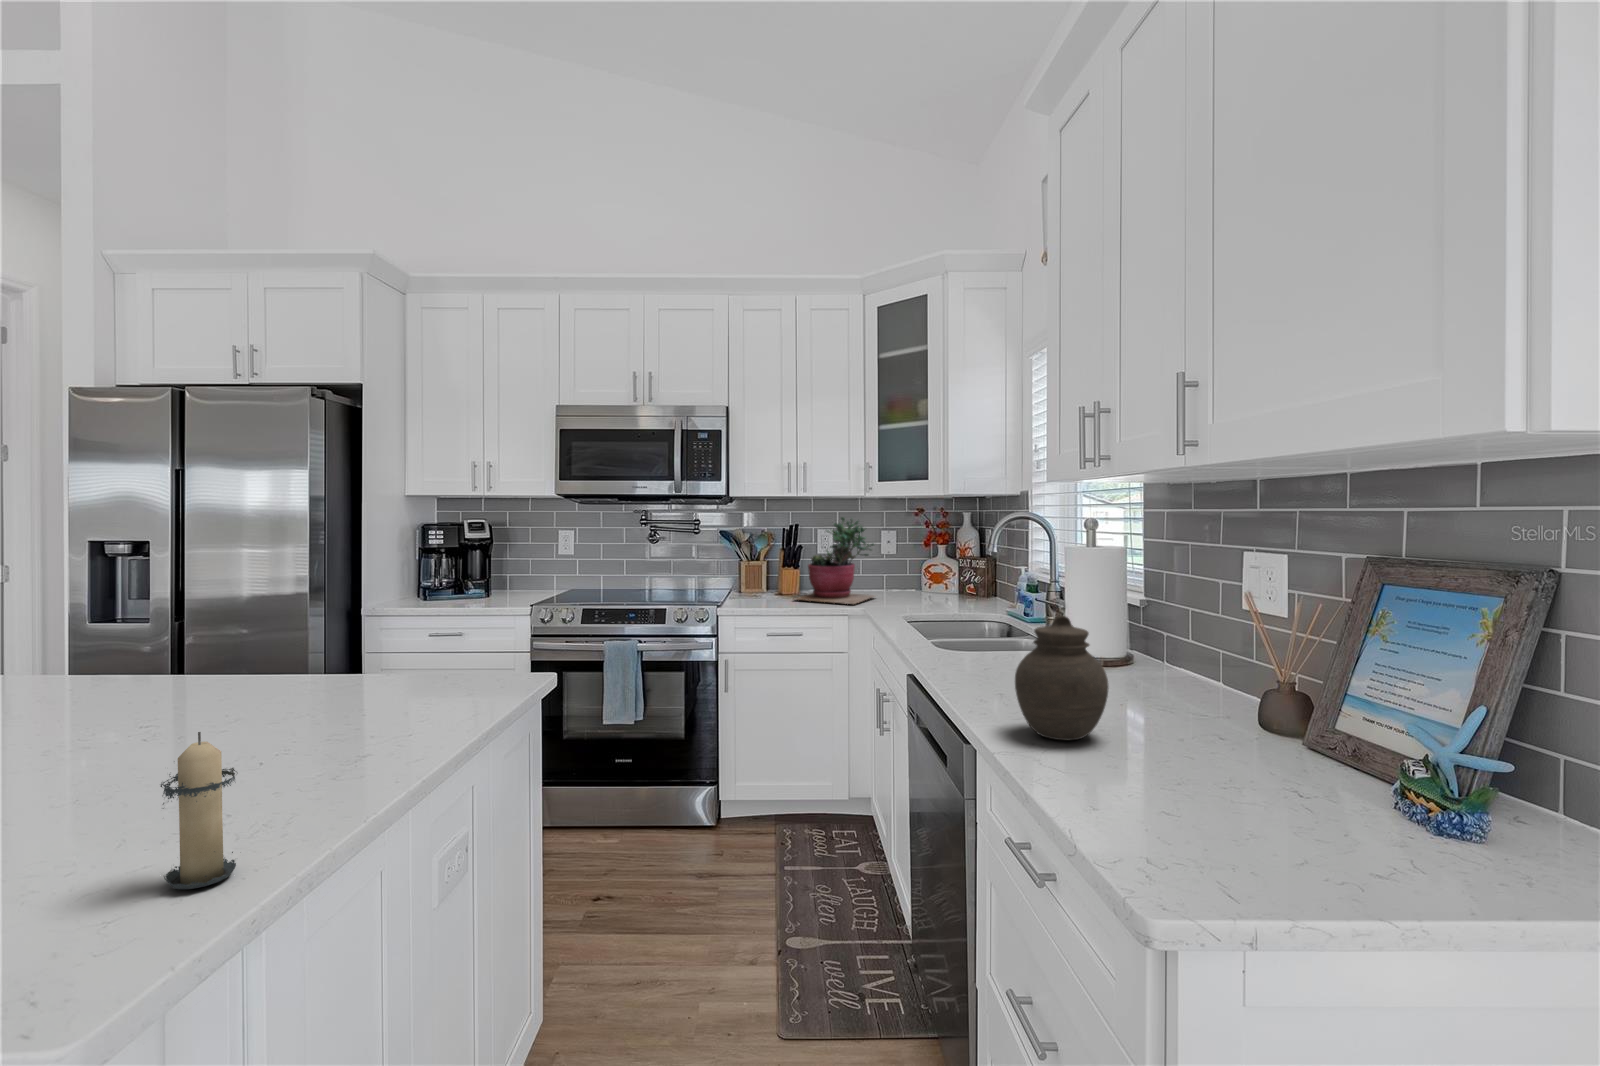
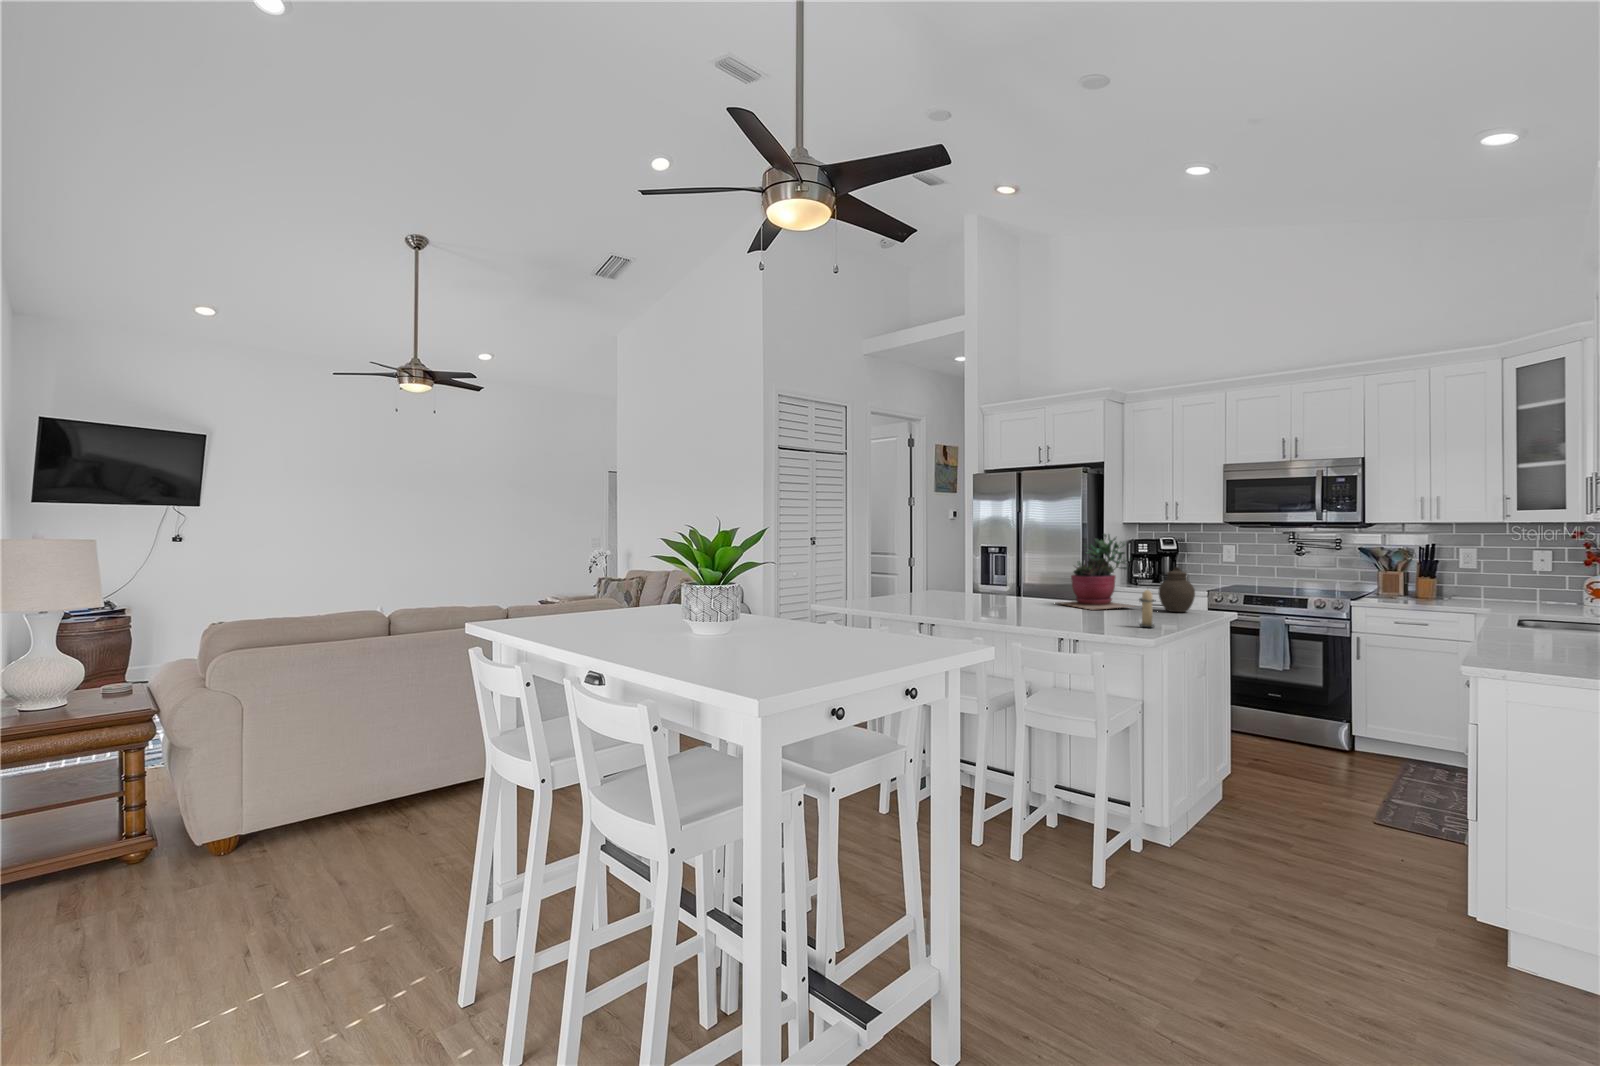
succulent plant: present [793,517,875,604] -> present [1060,534,1132,610]
jar: present [1015,616,1109,740] -> present [1158,567,1195,612]

